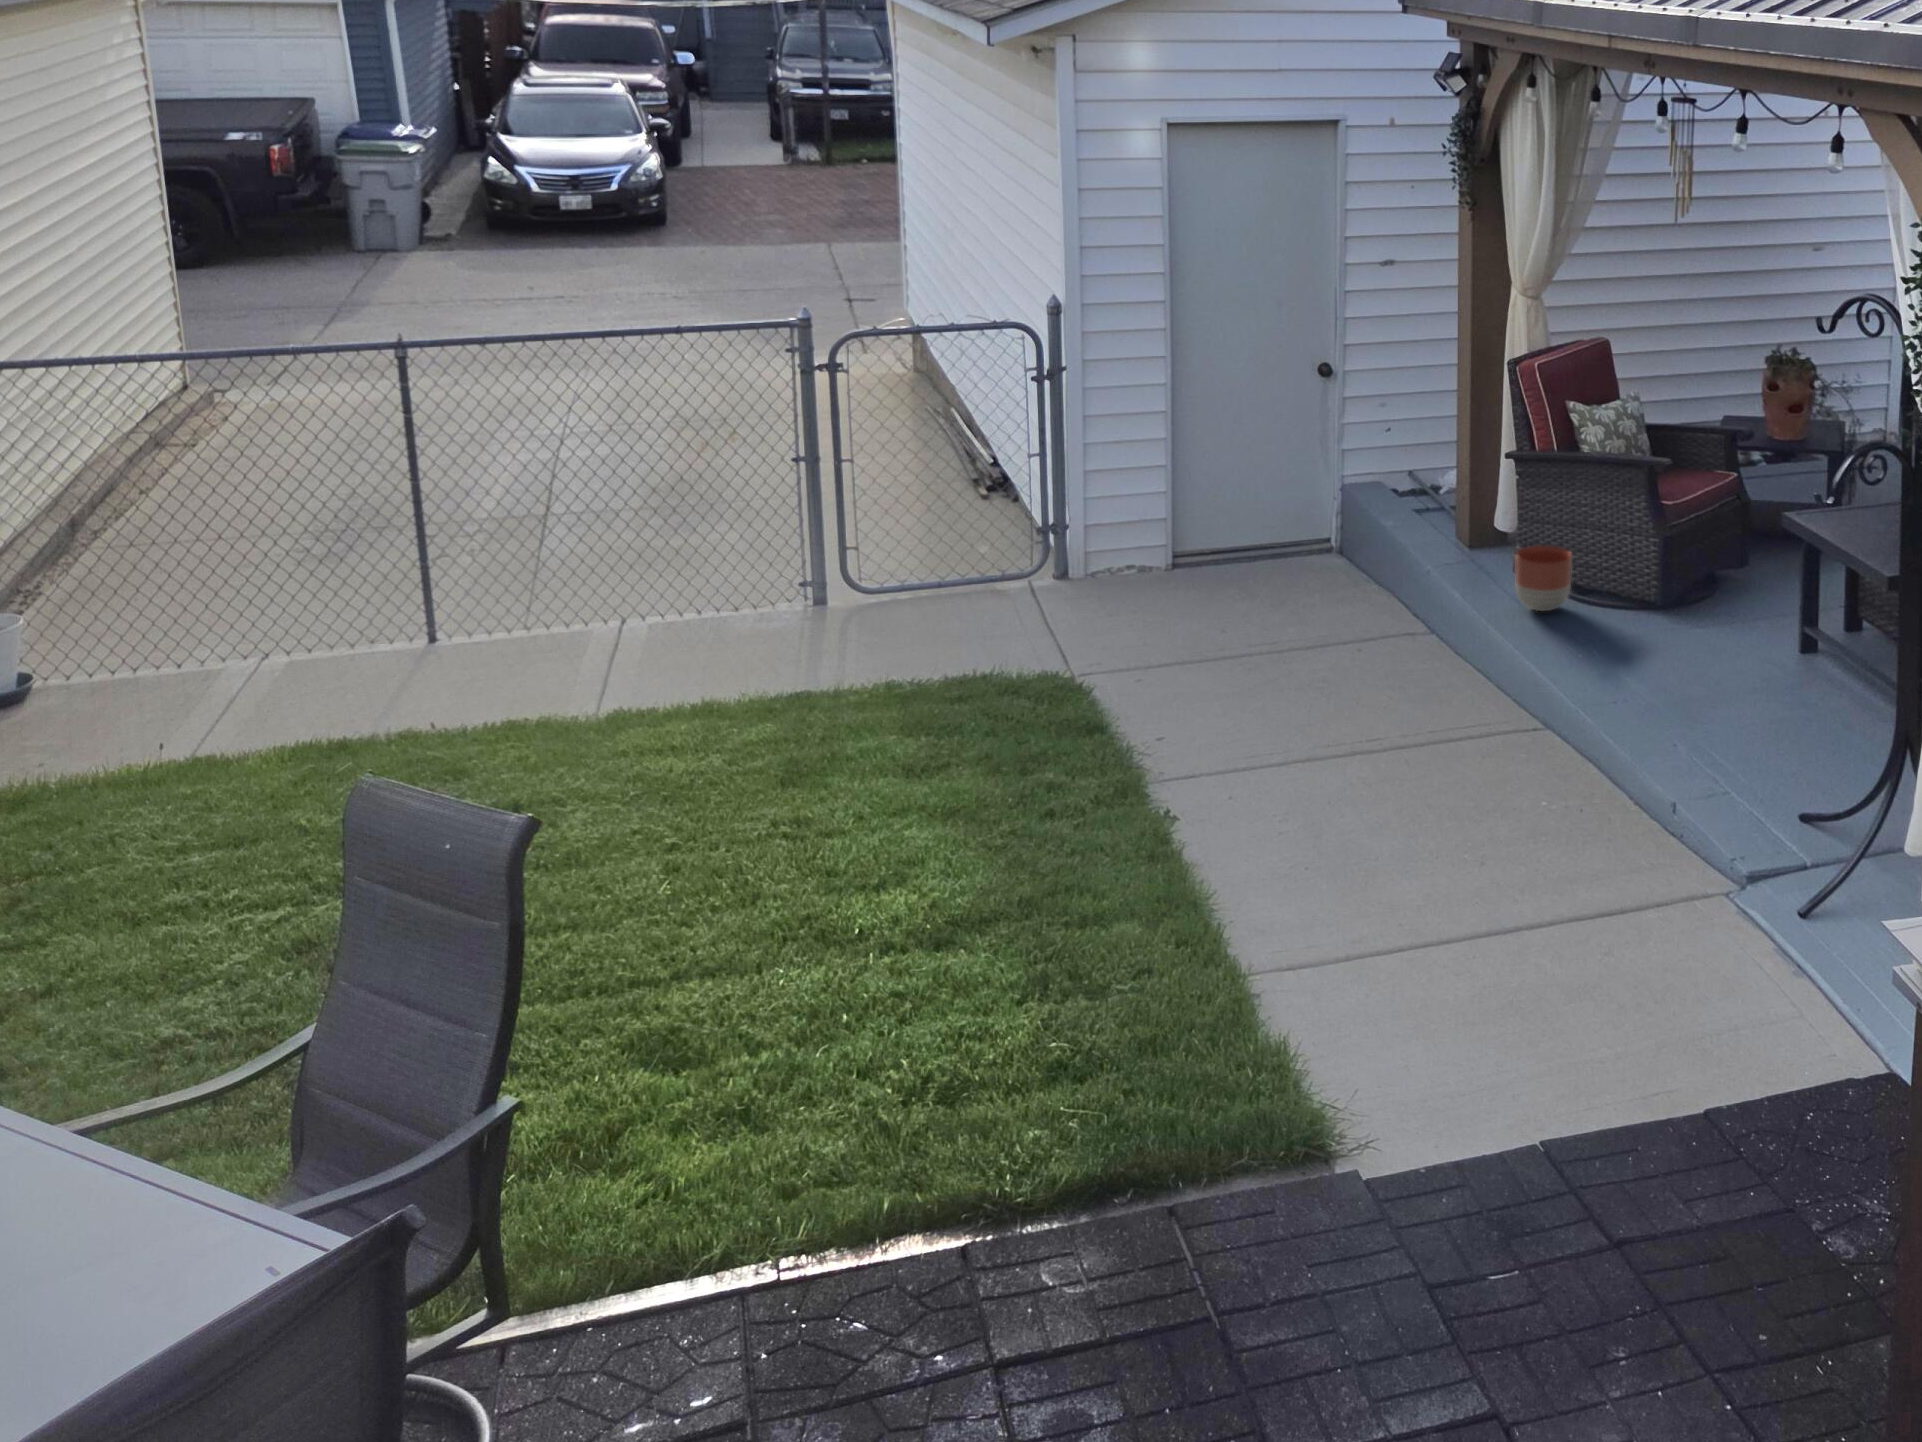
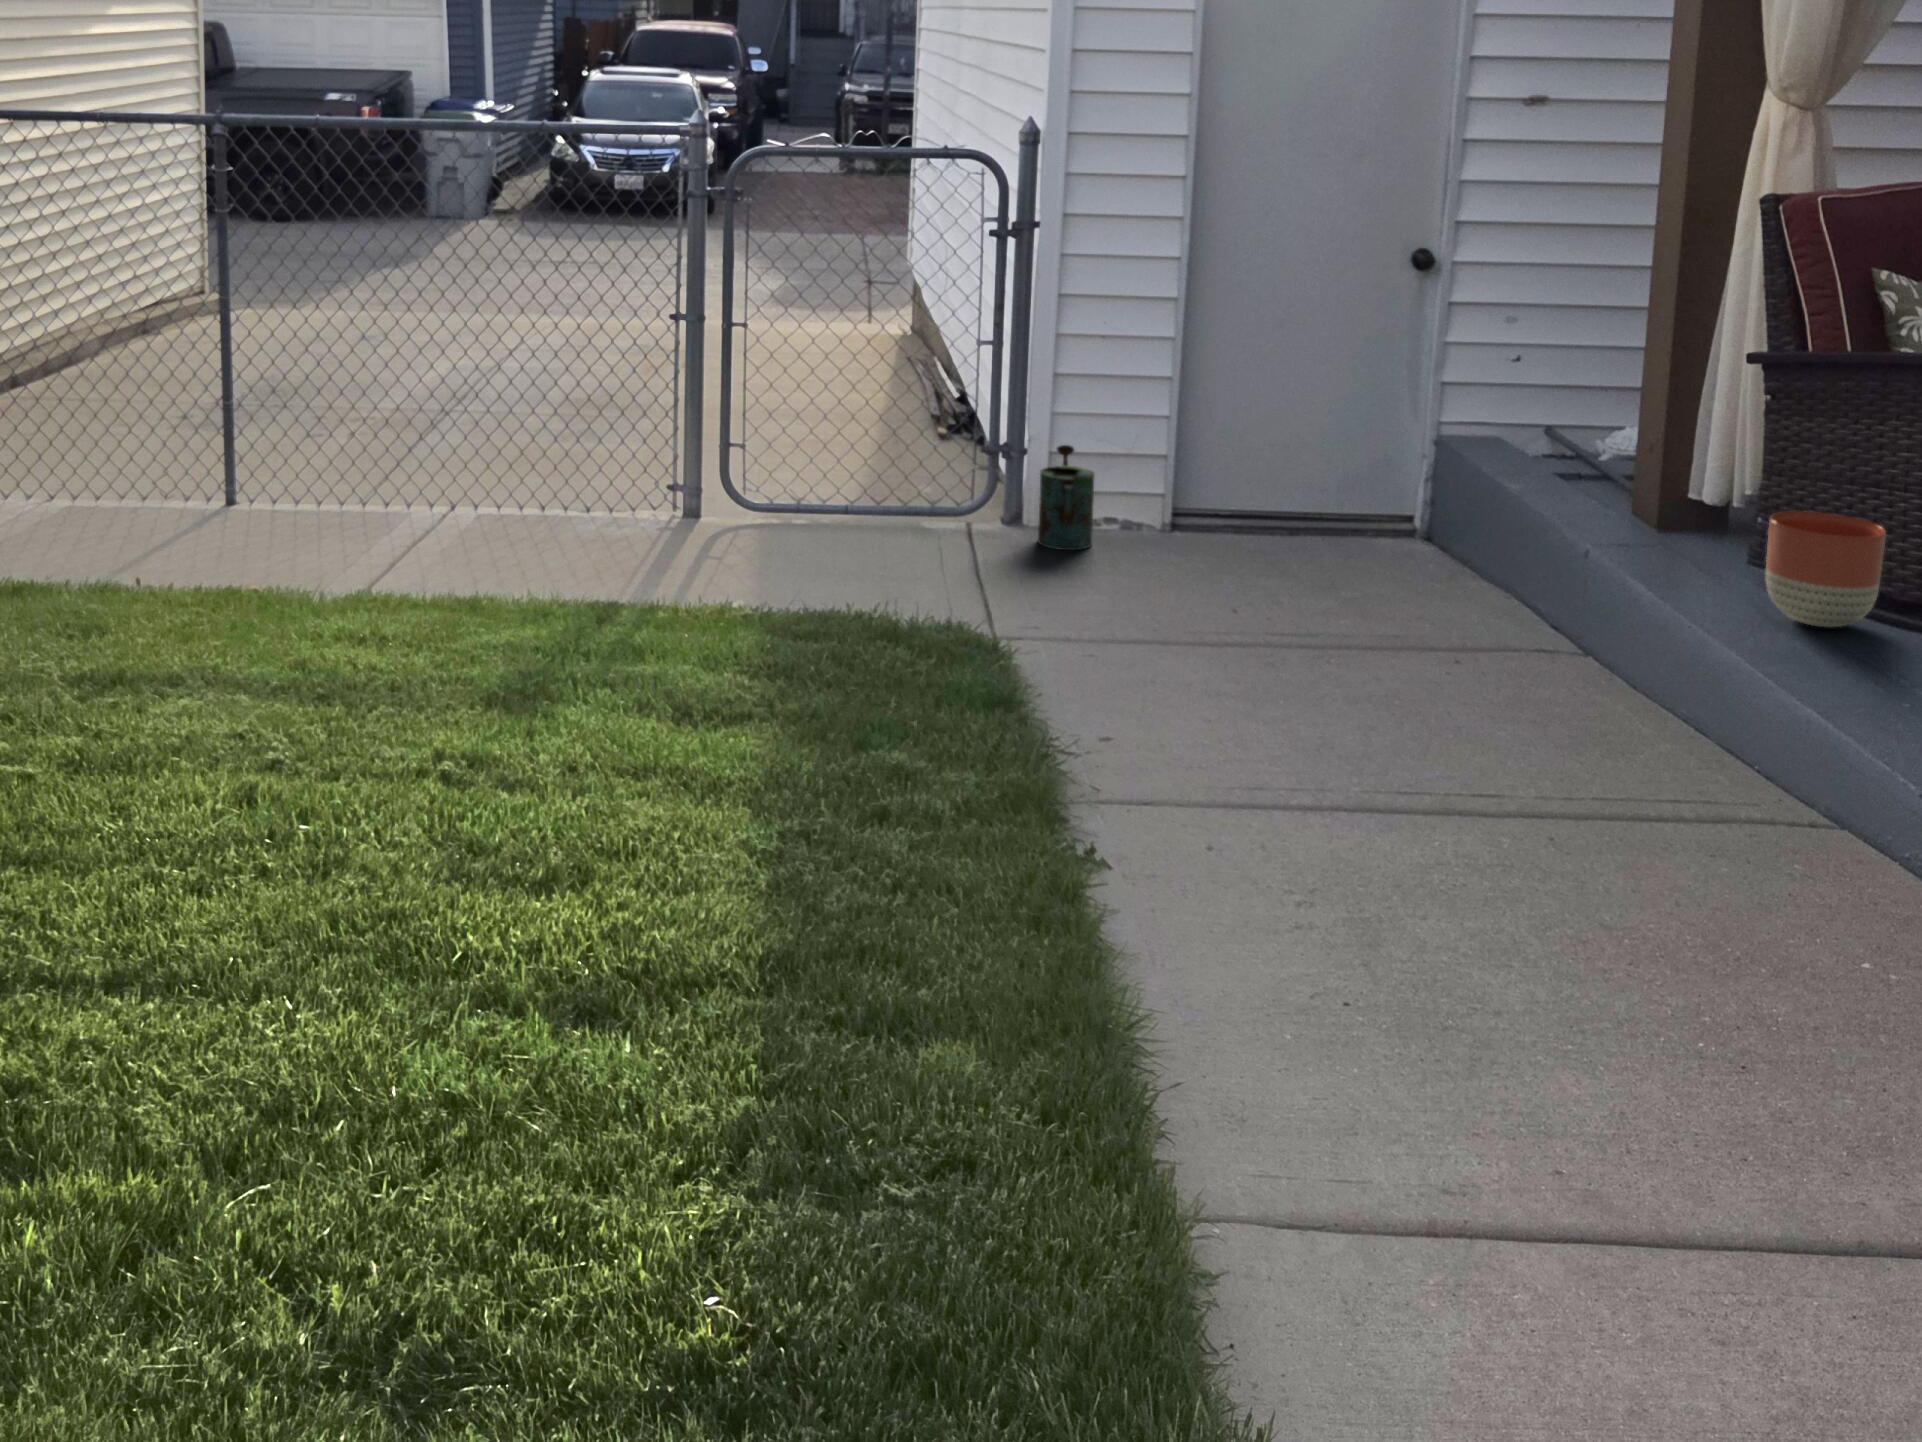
watering can: none [1084,524,1124,600] -> present [1038,445,1095,550]

